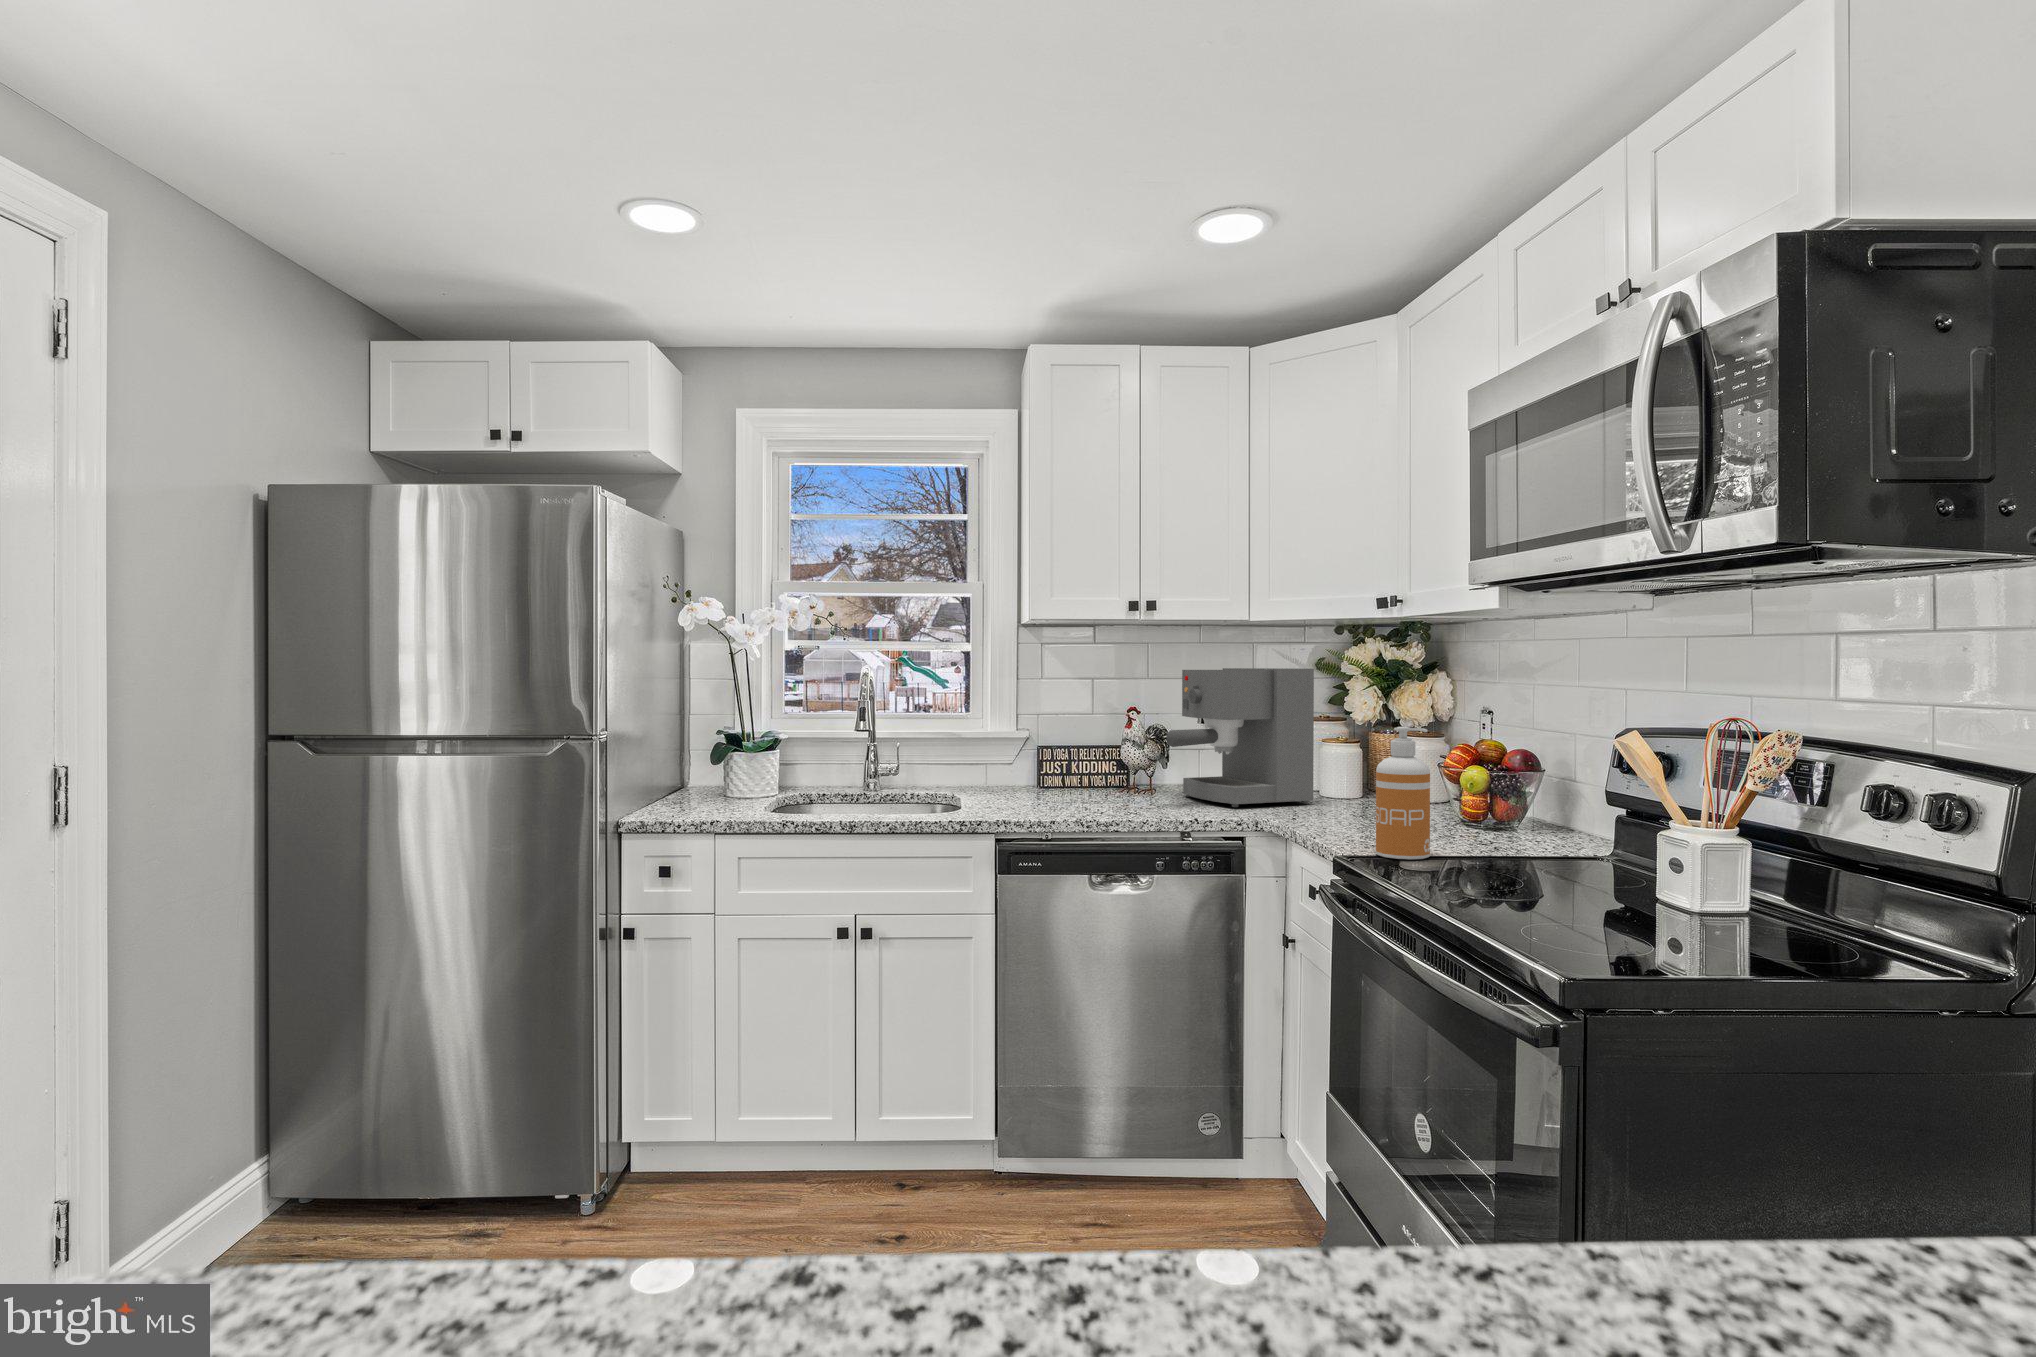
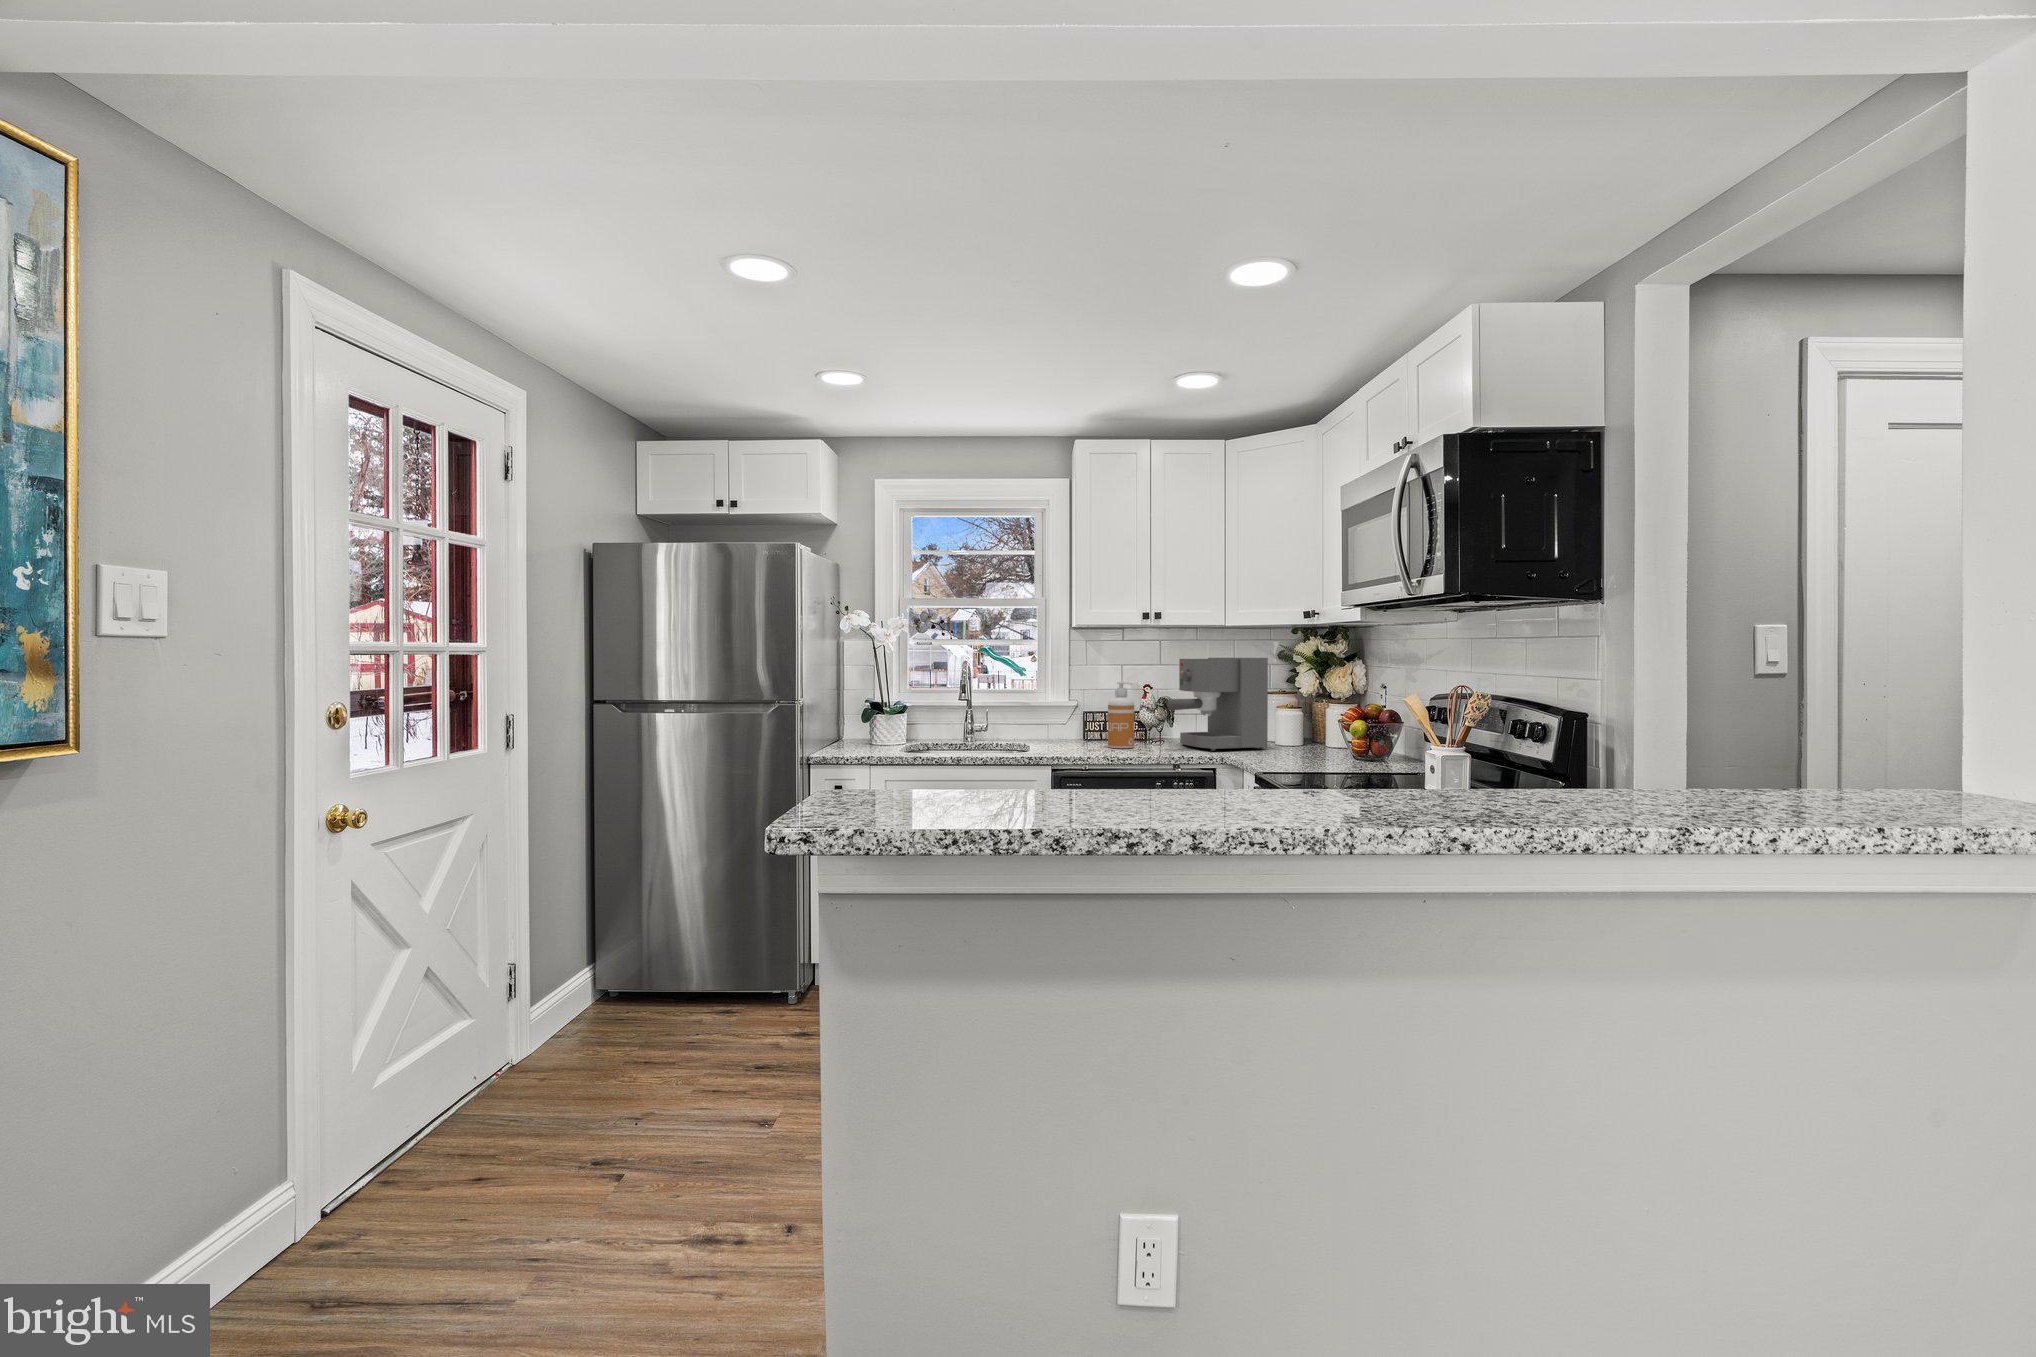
soap dispenser: present [1376,727,1430,859] -> present [1108,682,1134,748]

